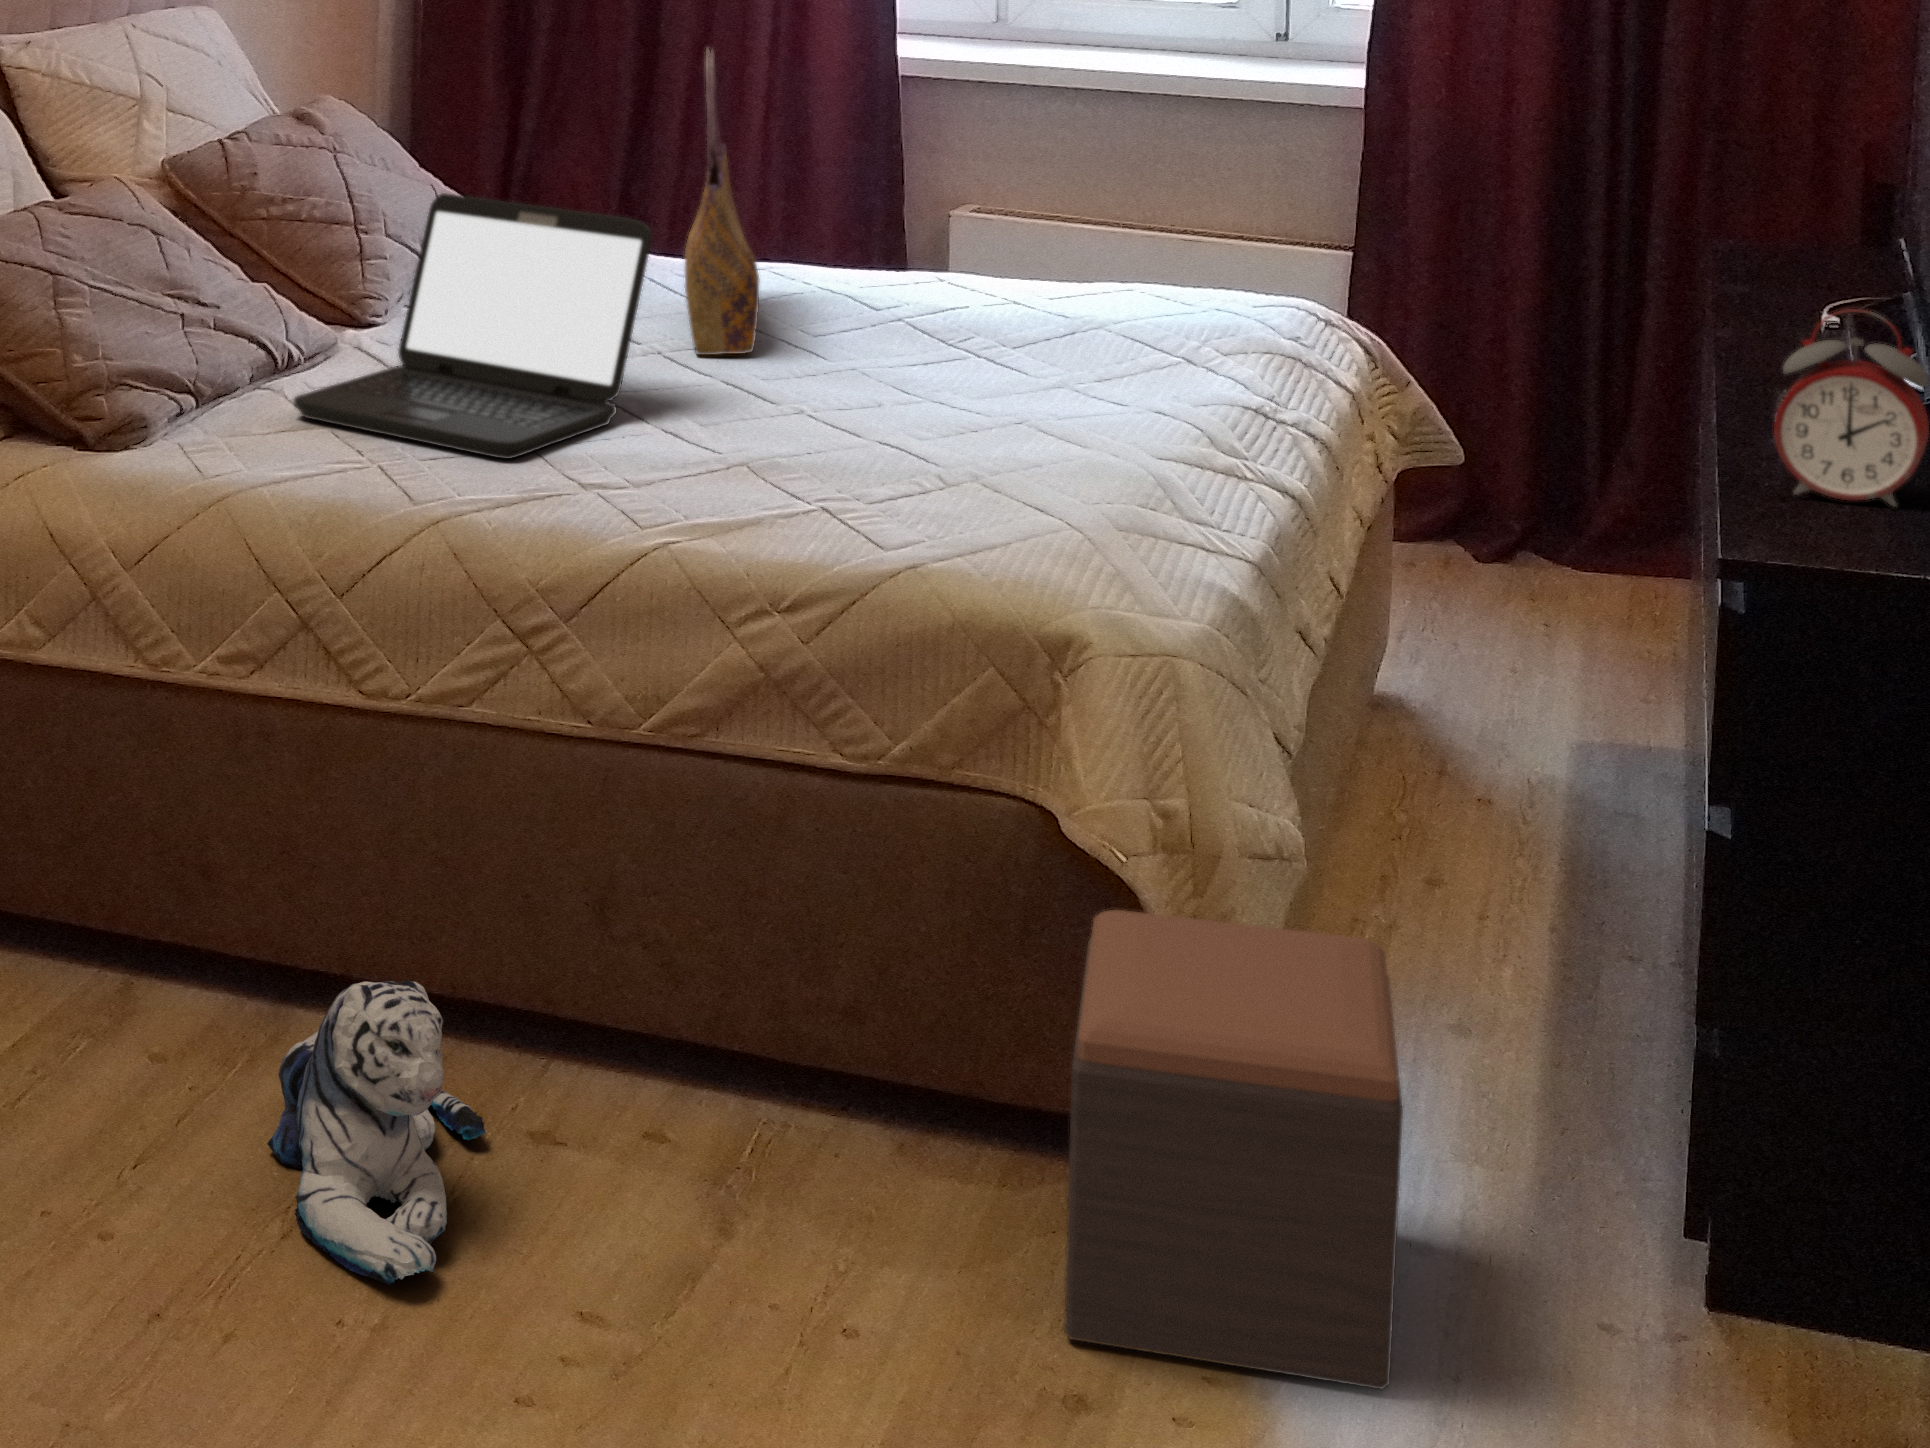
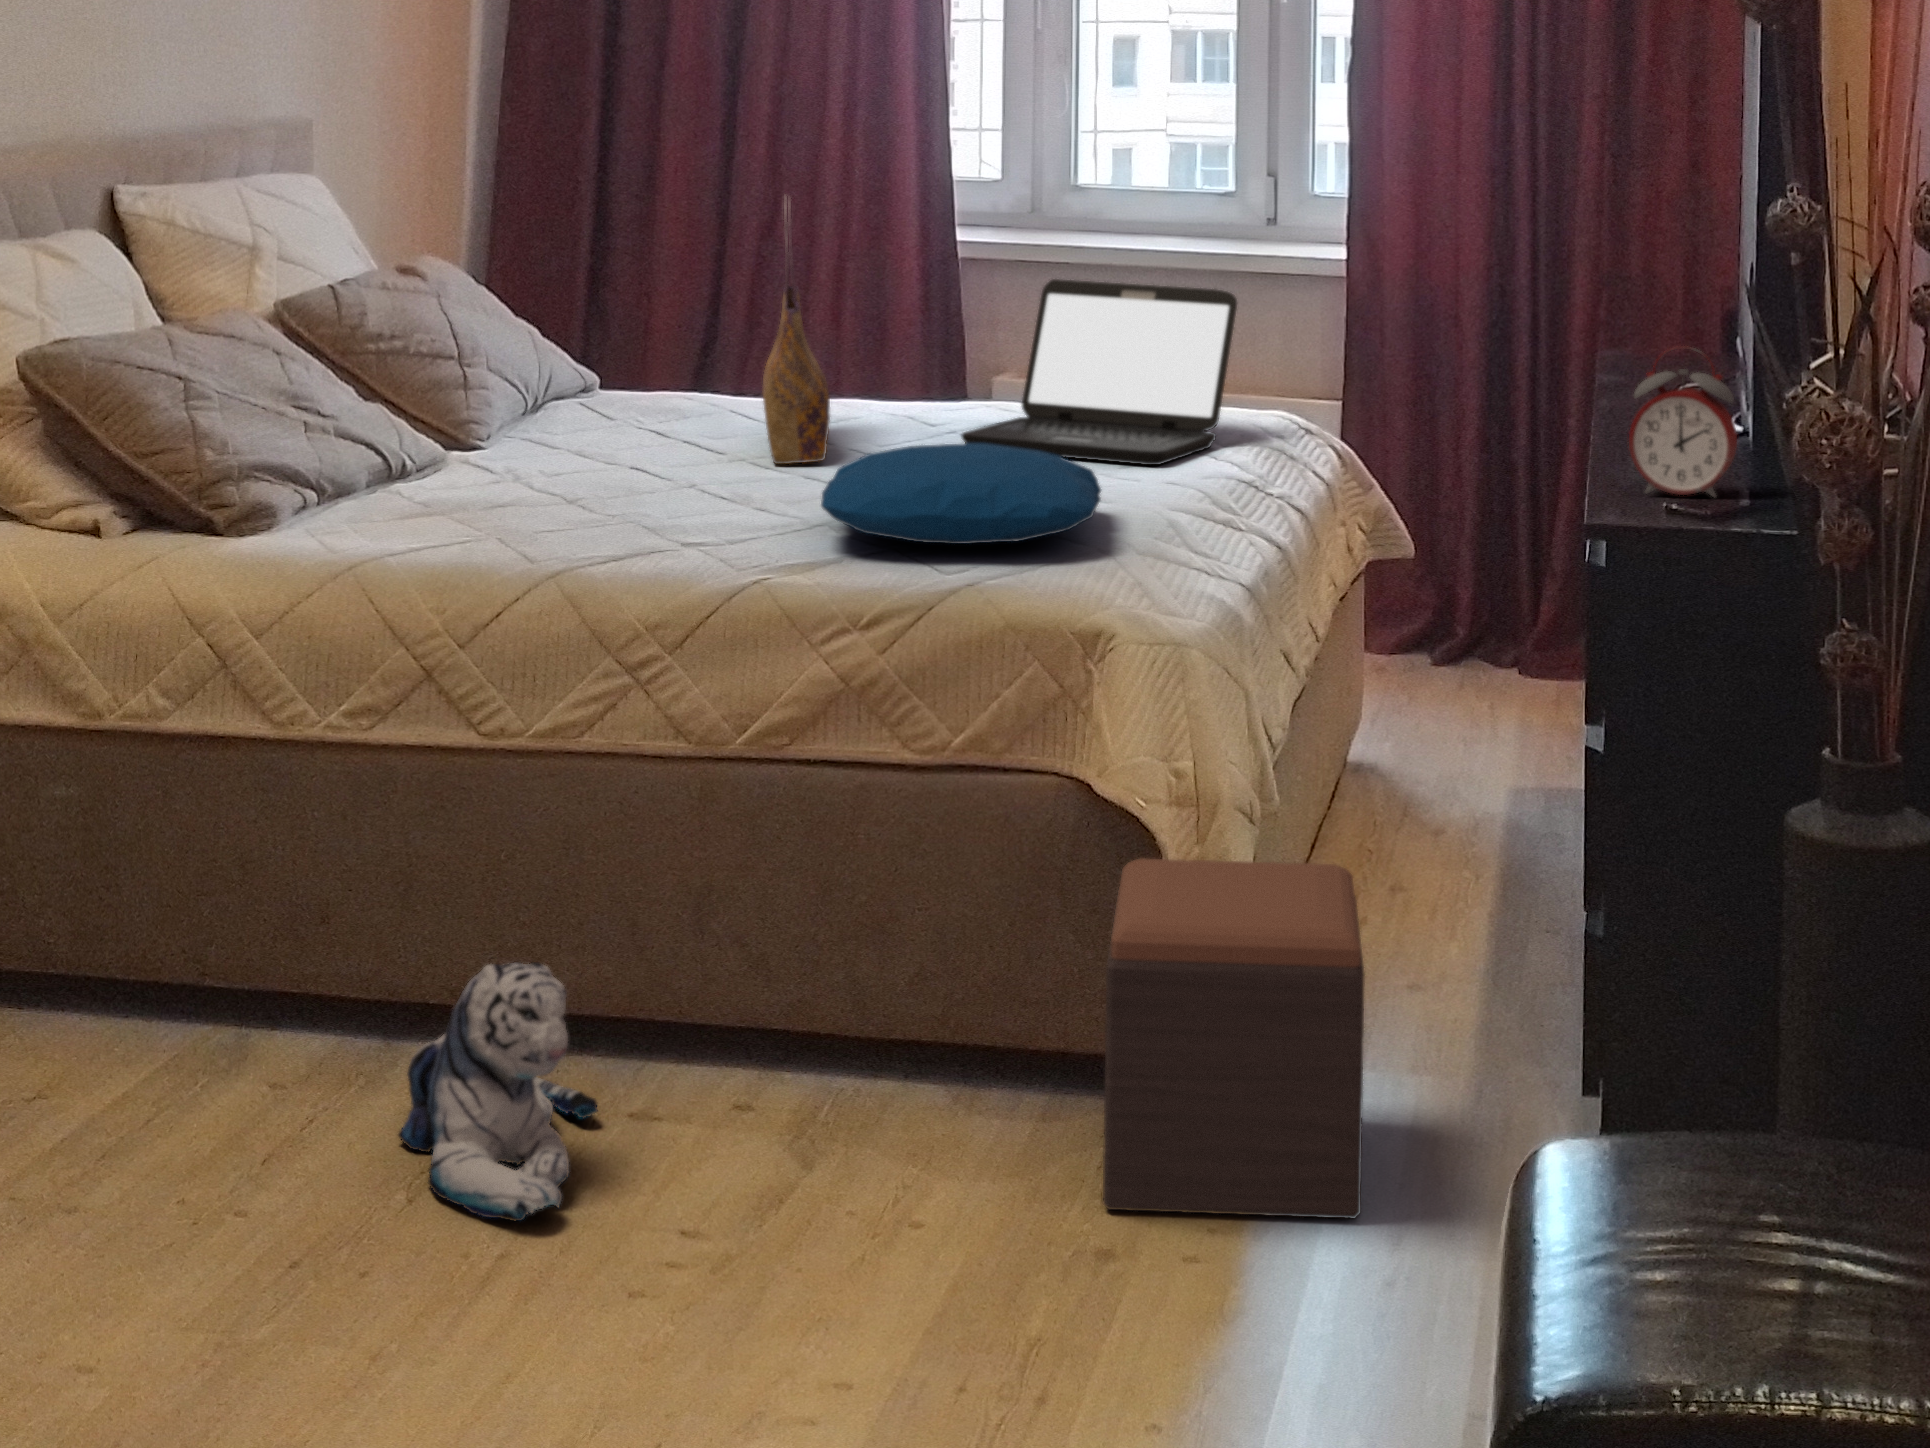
laptop: present [294,193,652,459] -> present [962,279,1237,465]
pillow: none [738,363,1074,500] -> present [821,443,1101,544]

